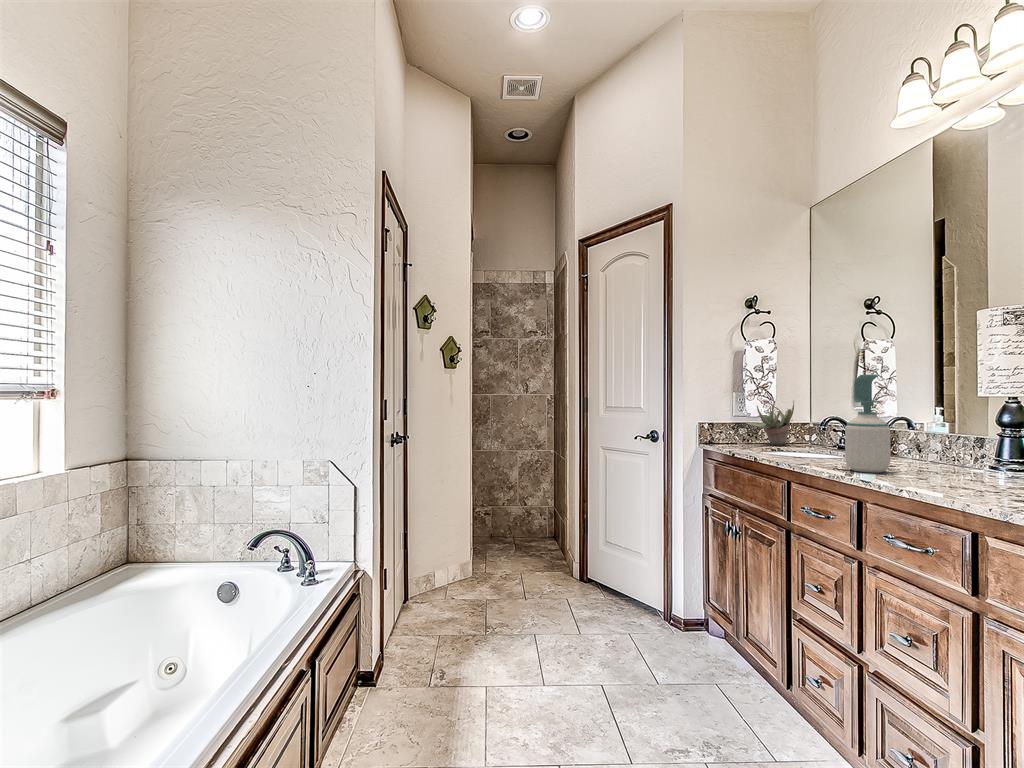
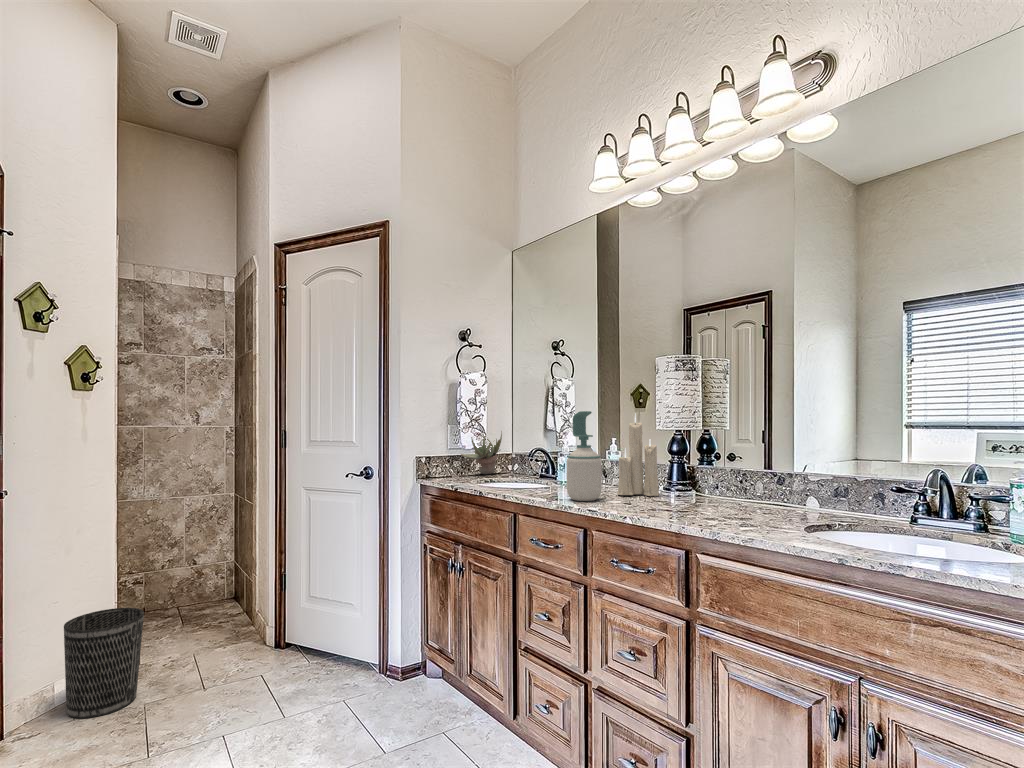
candle: none [916,372,977,475] -> present [617,414,659,496]
wastebasket: none [437,527,485,601] -> present [64,608,144,718]

